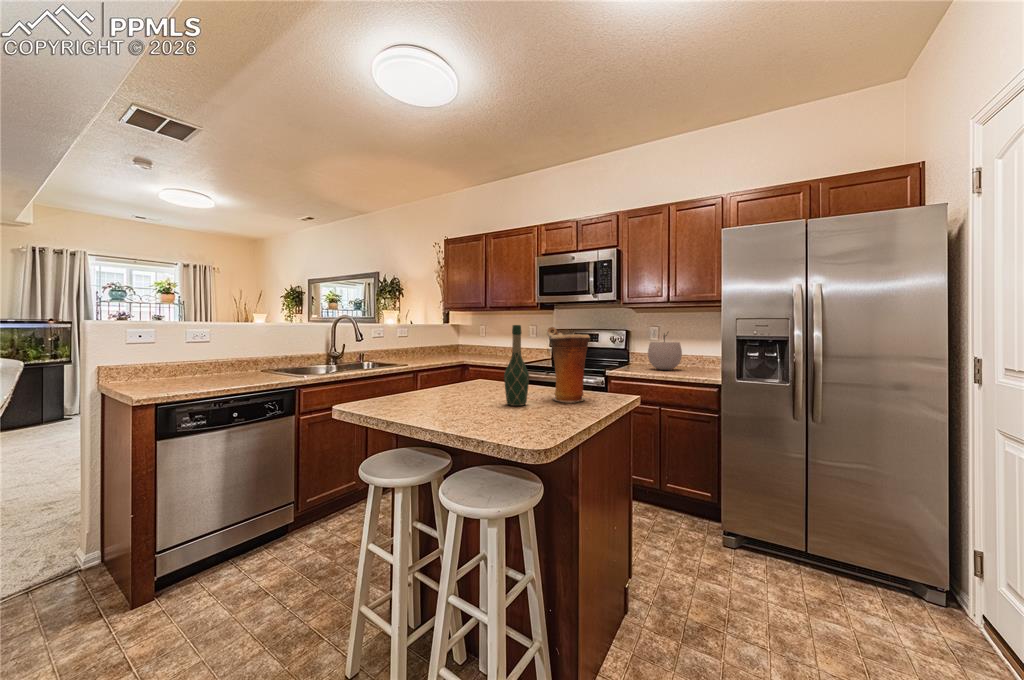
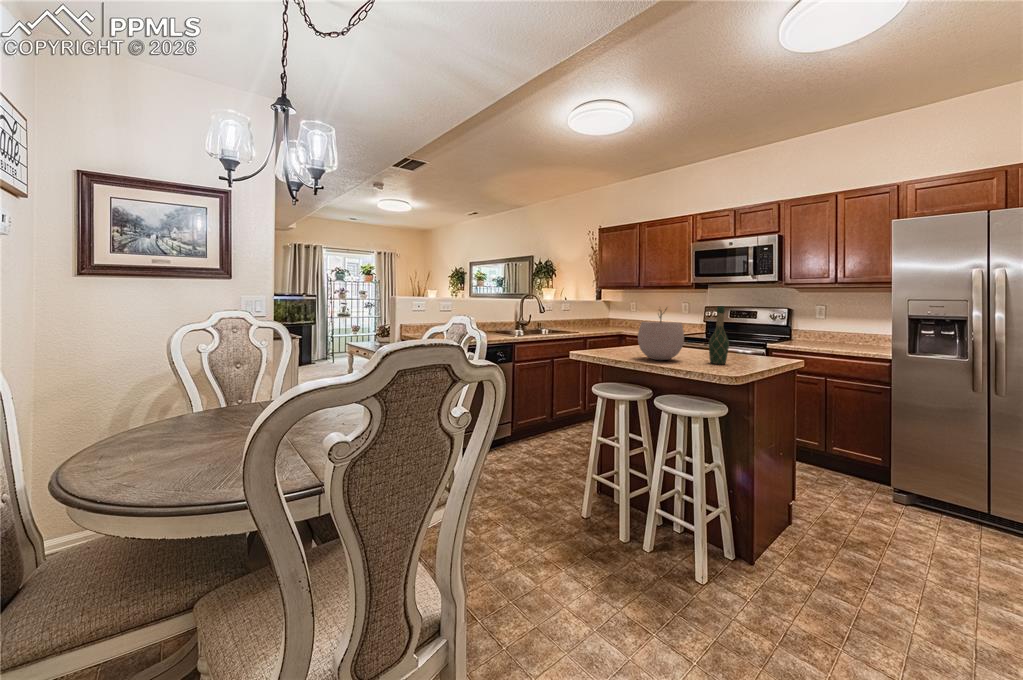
vase: present [547,327,590,402] -> none [739,306,778,363]
plant pot: present [648,334,682,370] -> present [638,309,684,360]

